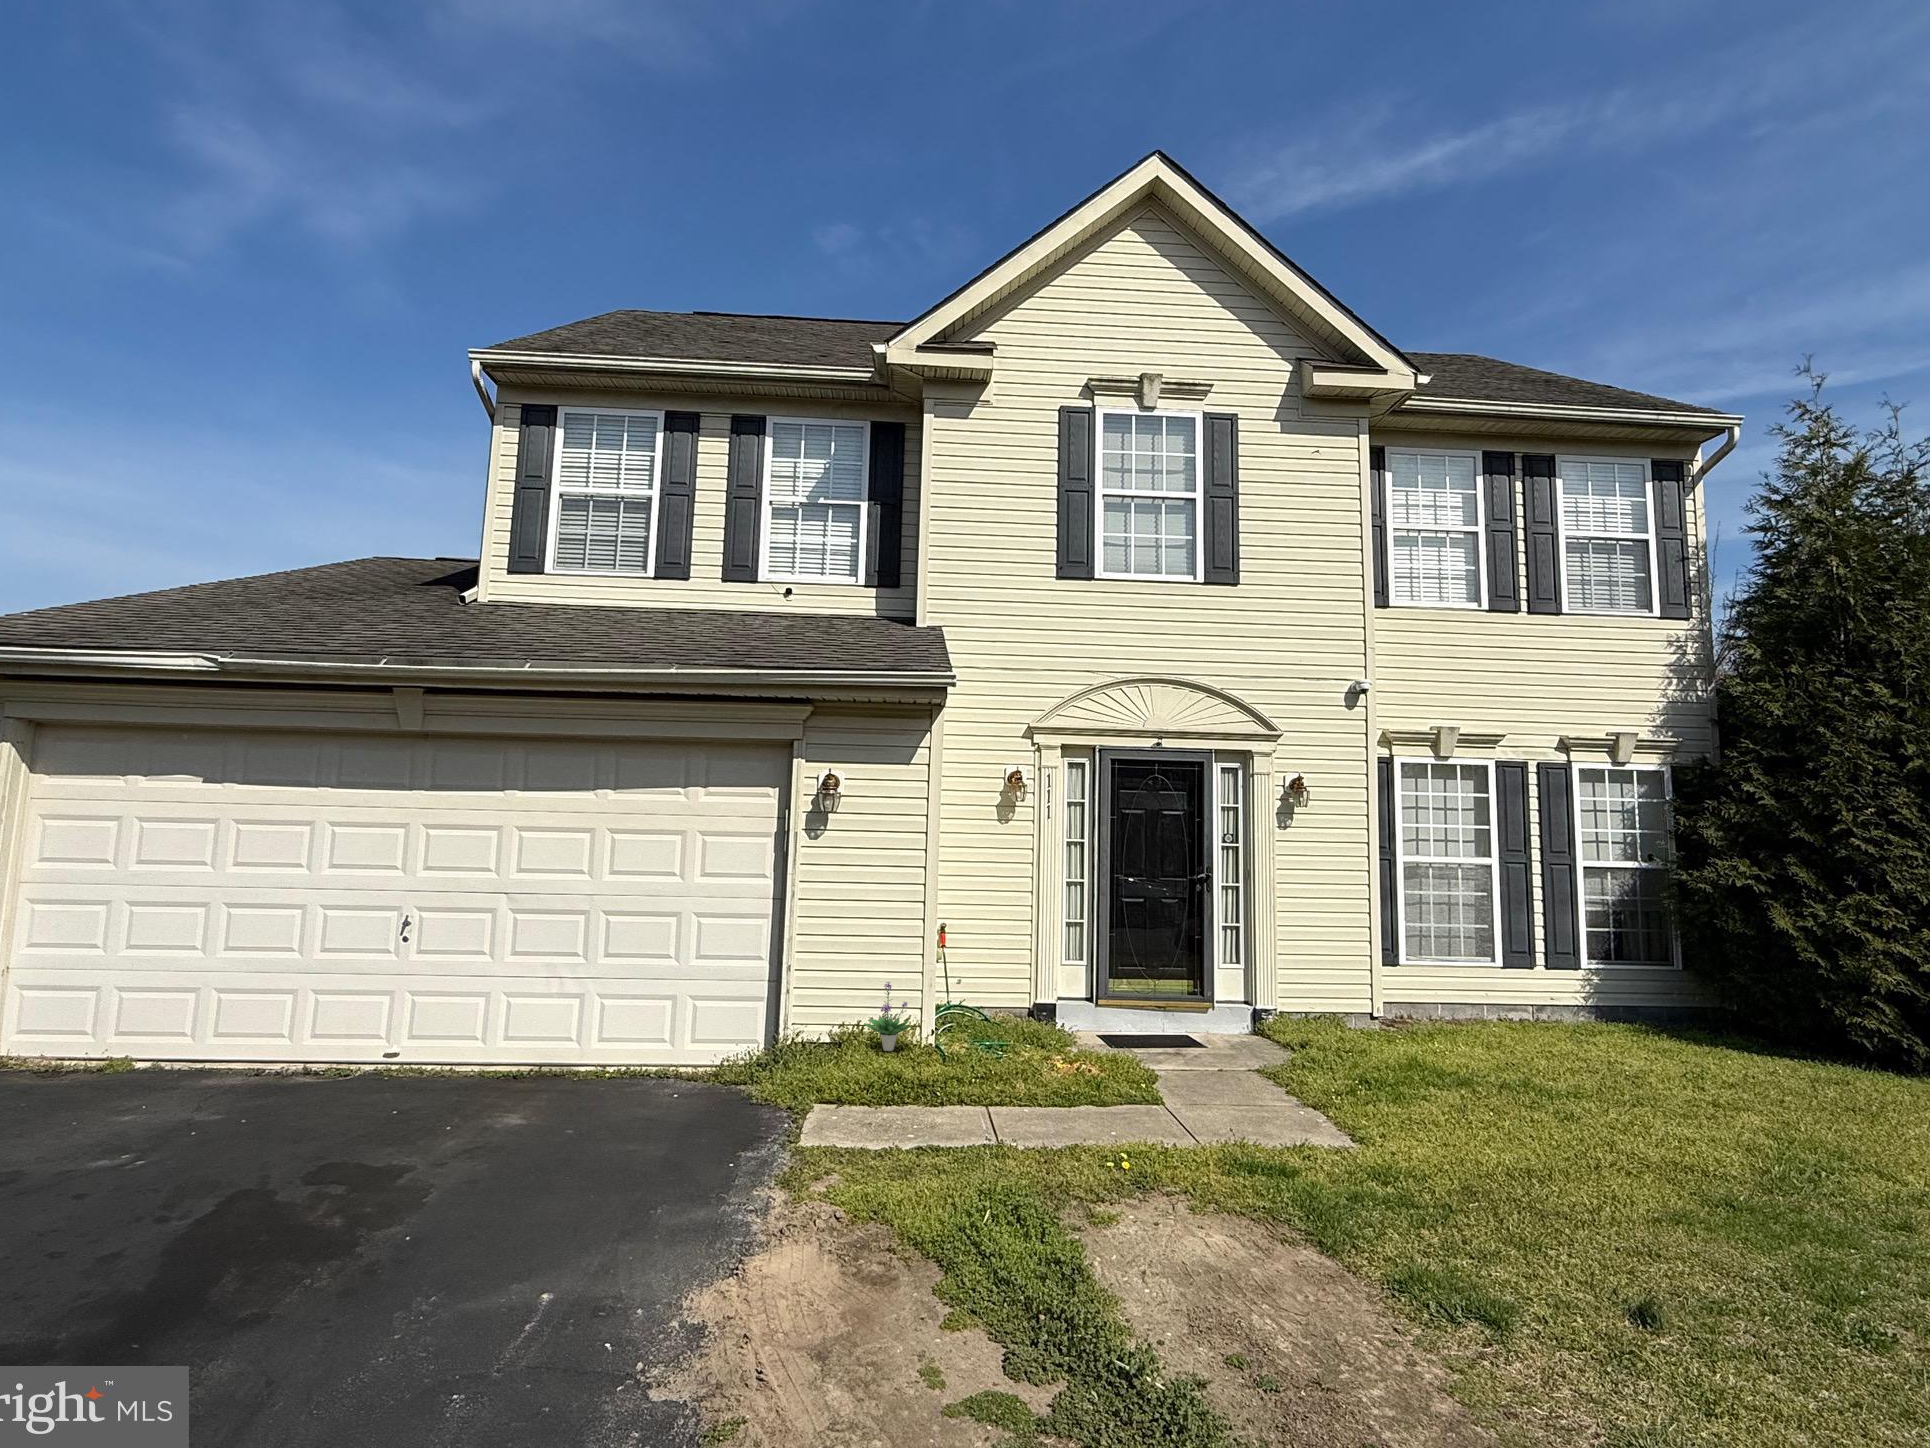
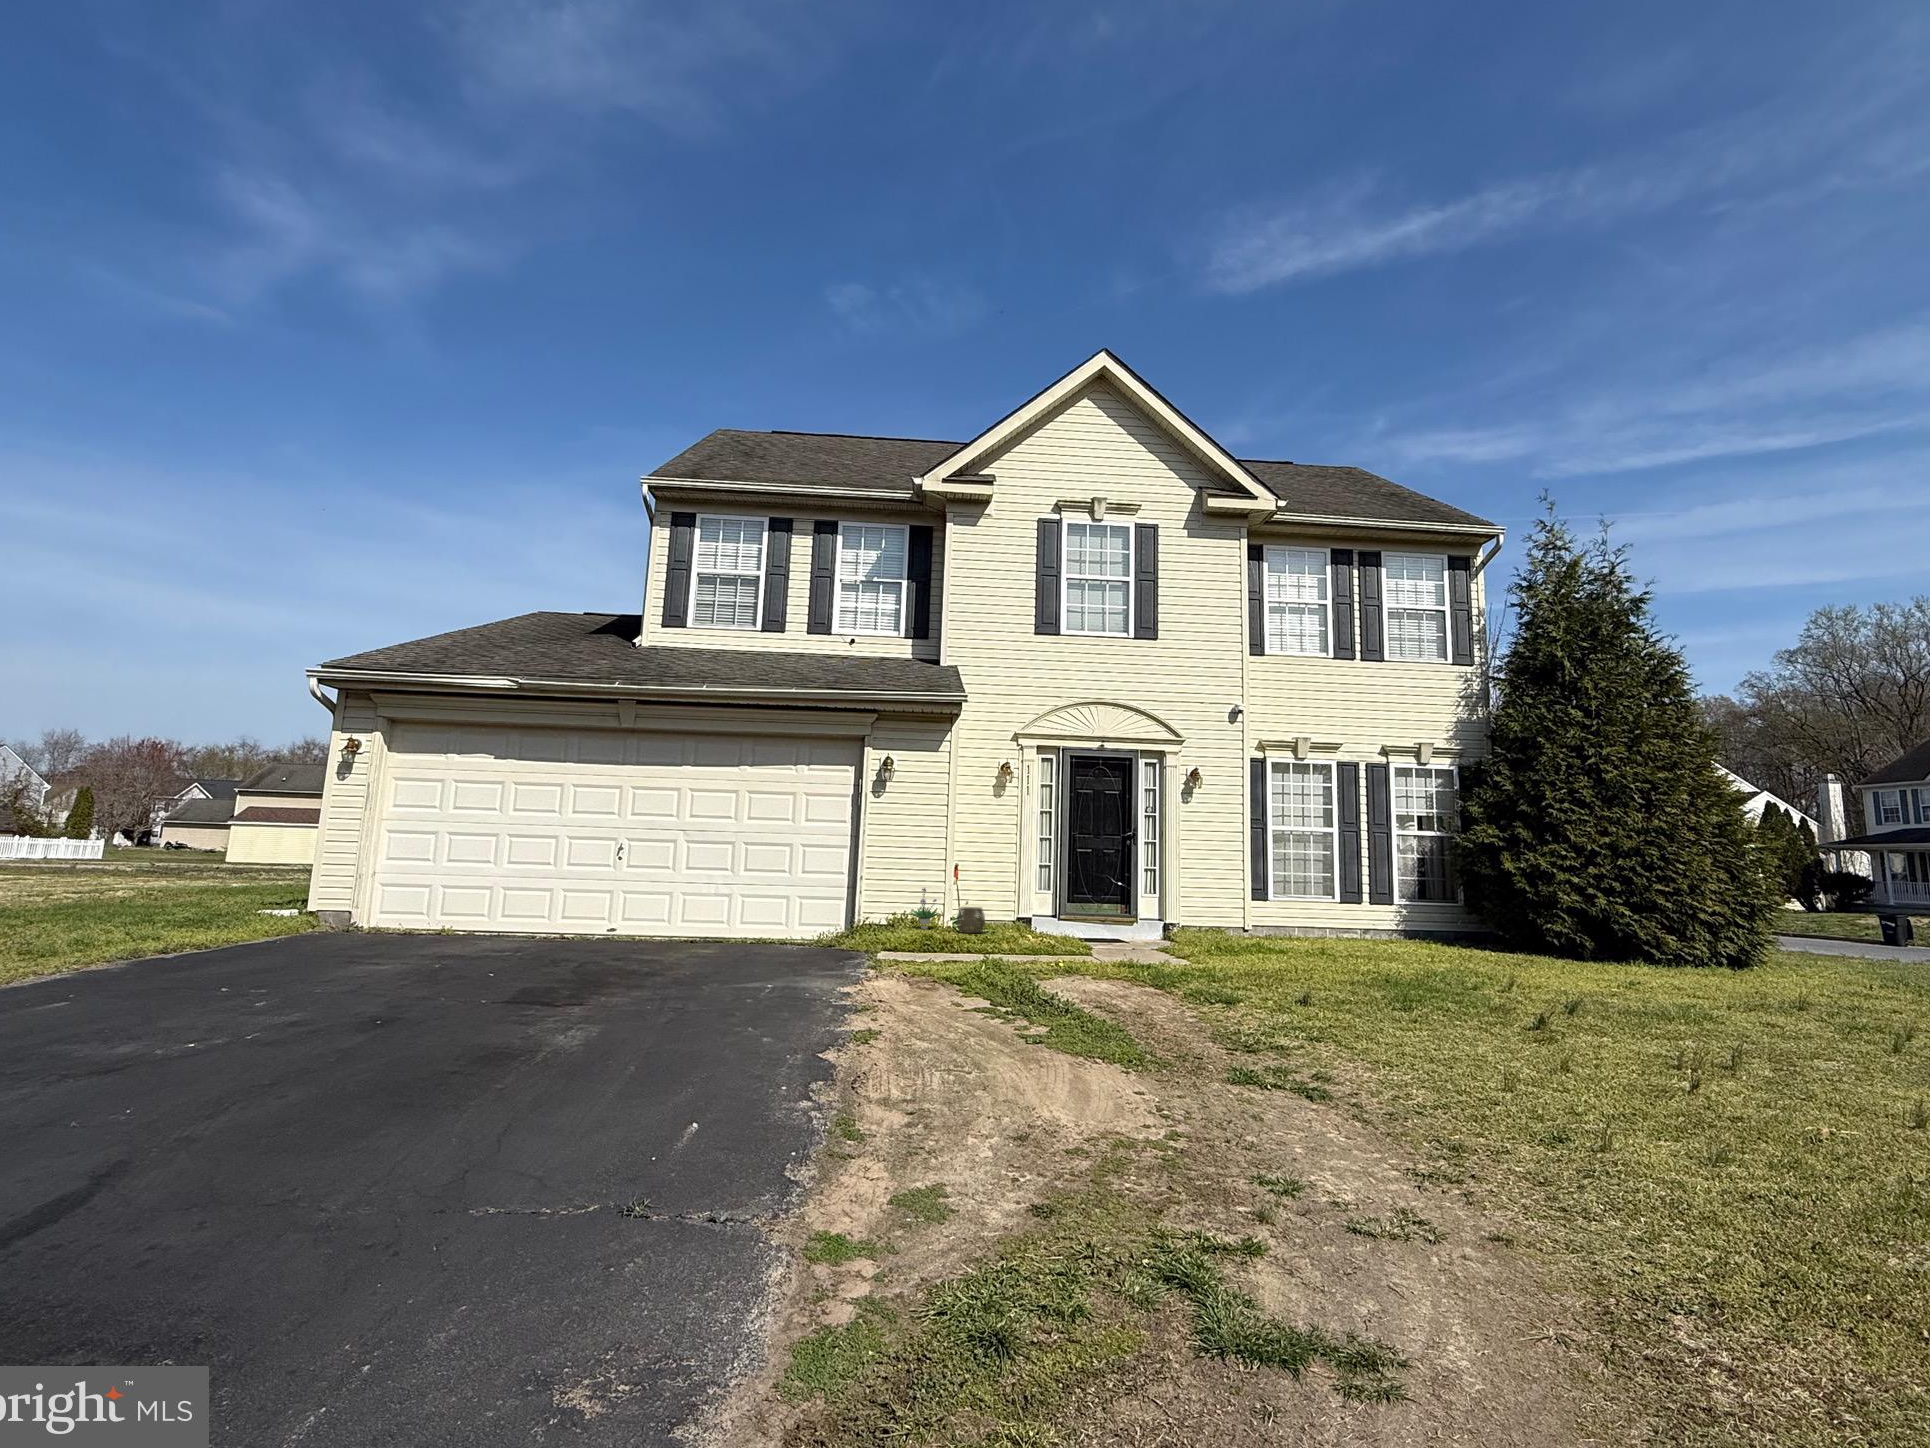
woven basket: none [939,1016,986,1066] -> present [956,907,985,933]

